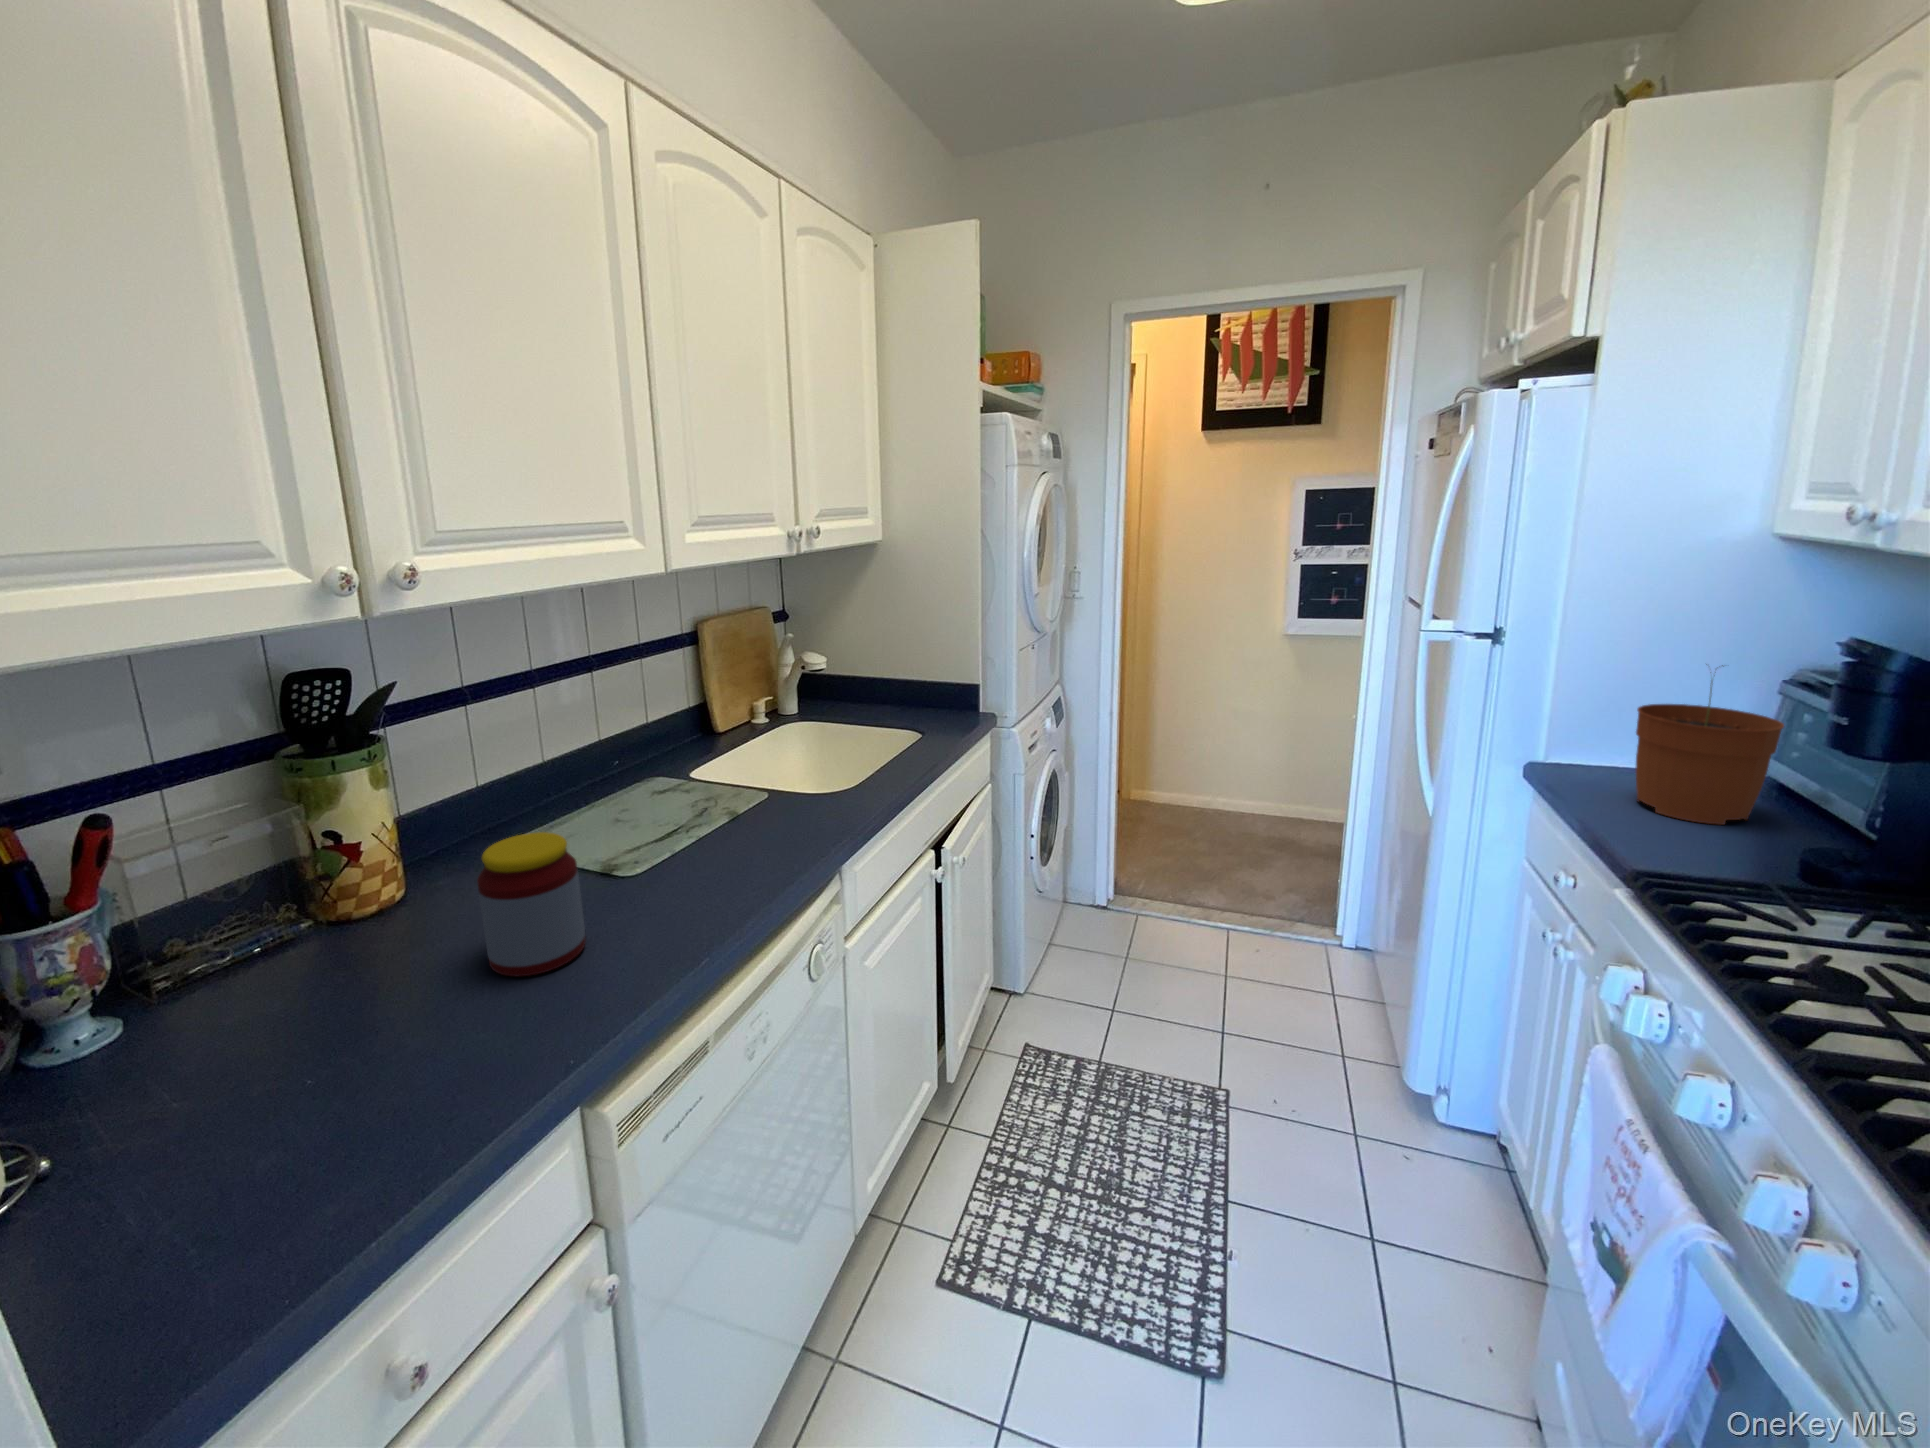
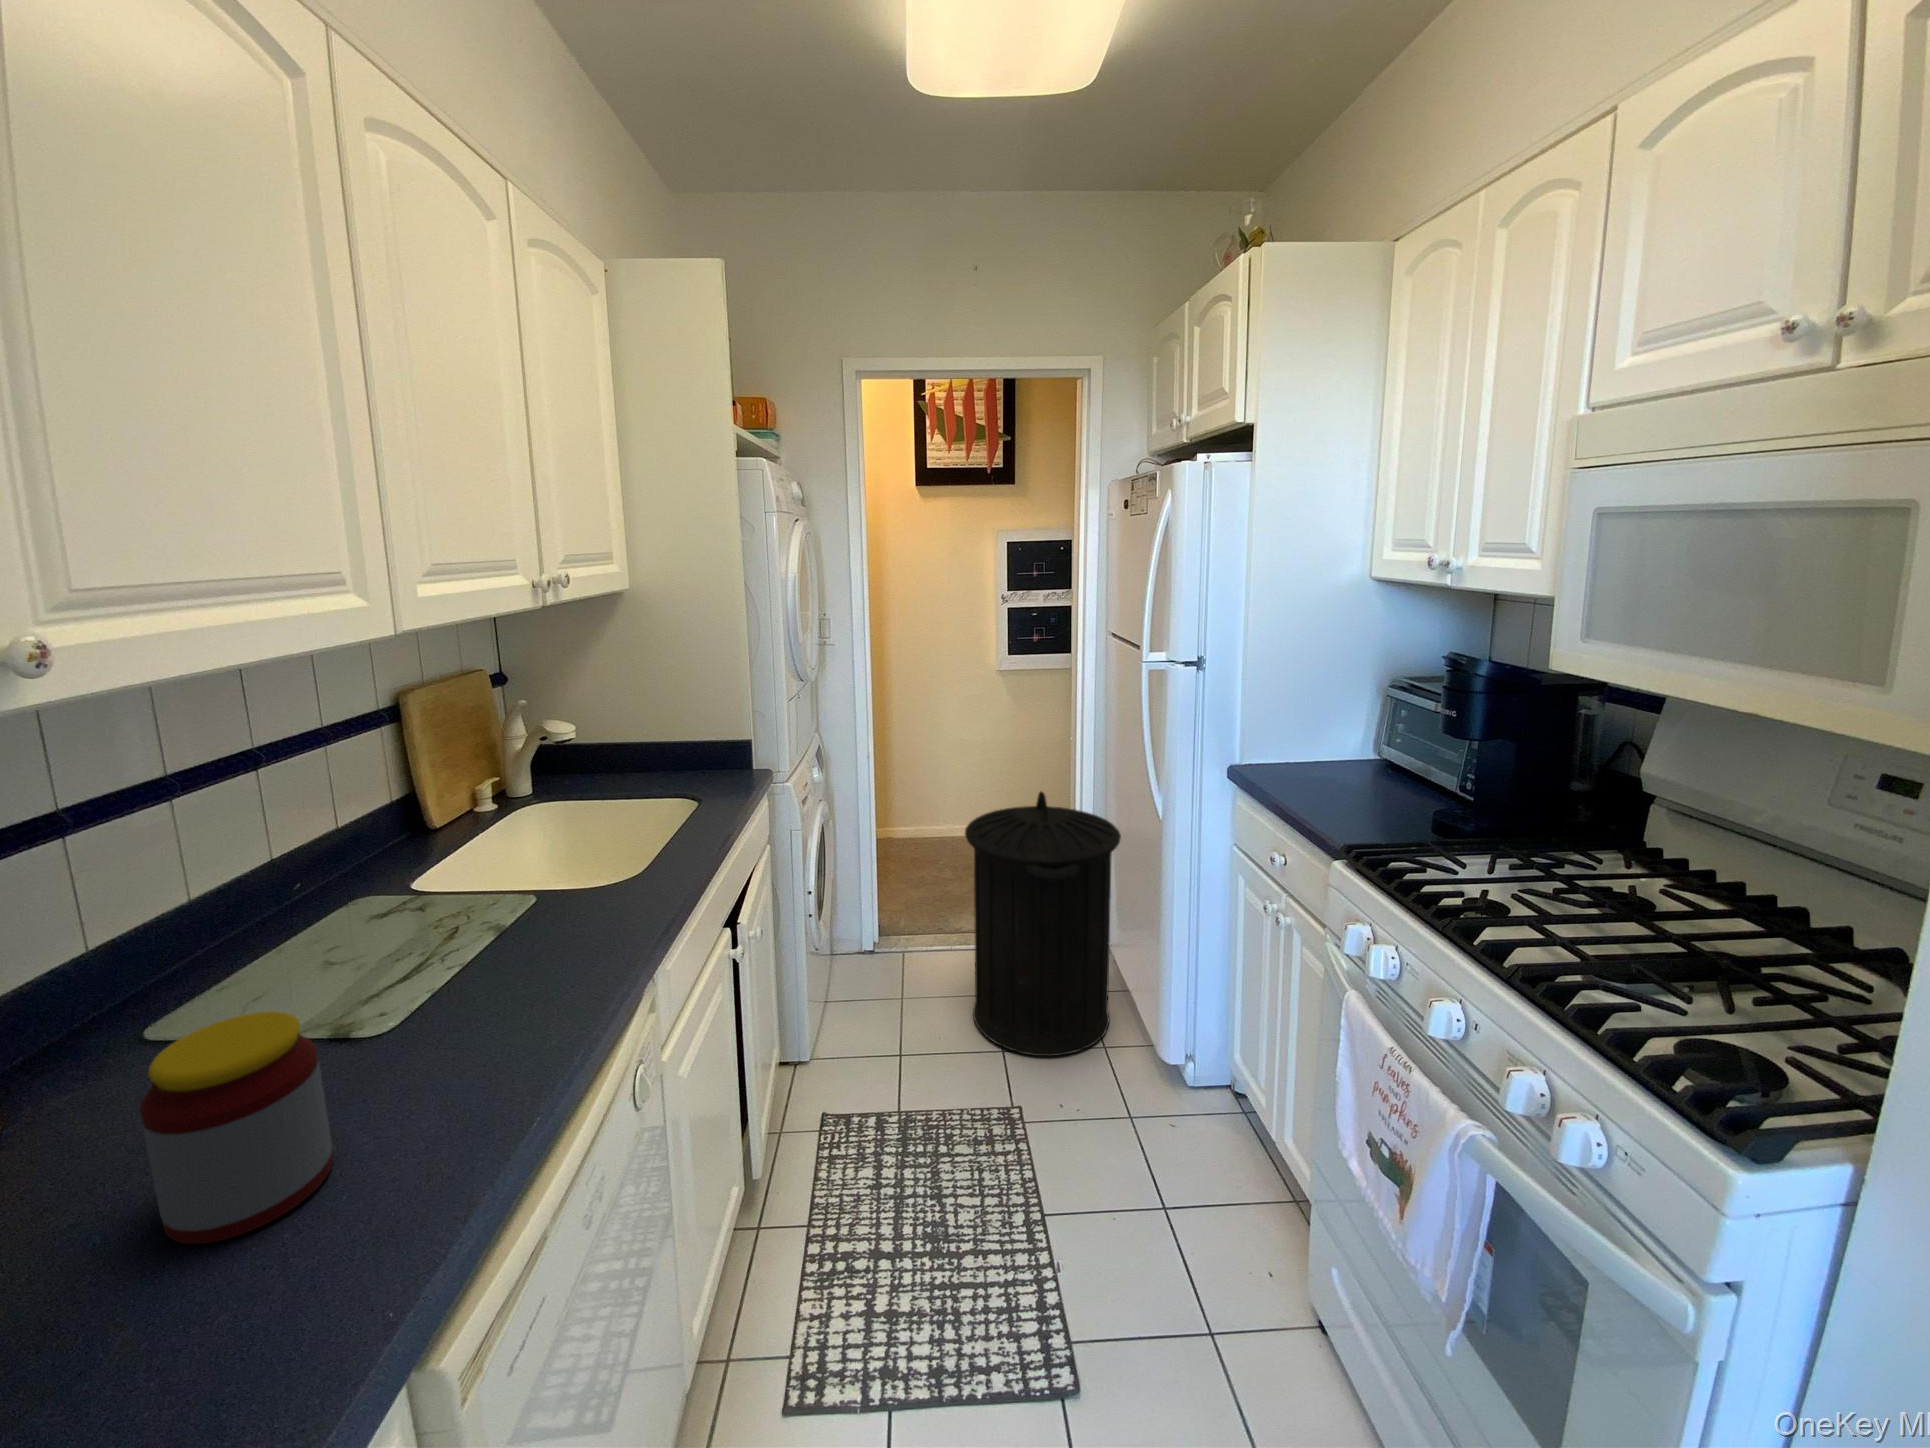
plant pot: present [1636,665,1784,825] -> none [1306,680,1395,802]
trash can: none [1197,767,1388,1056] -> present [965,792,1121,1056]

